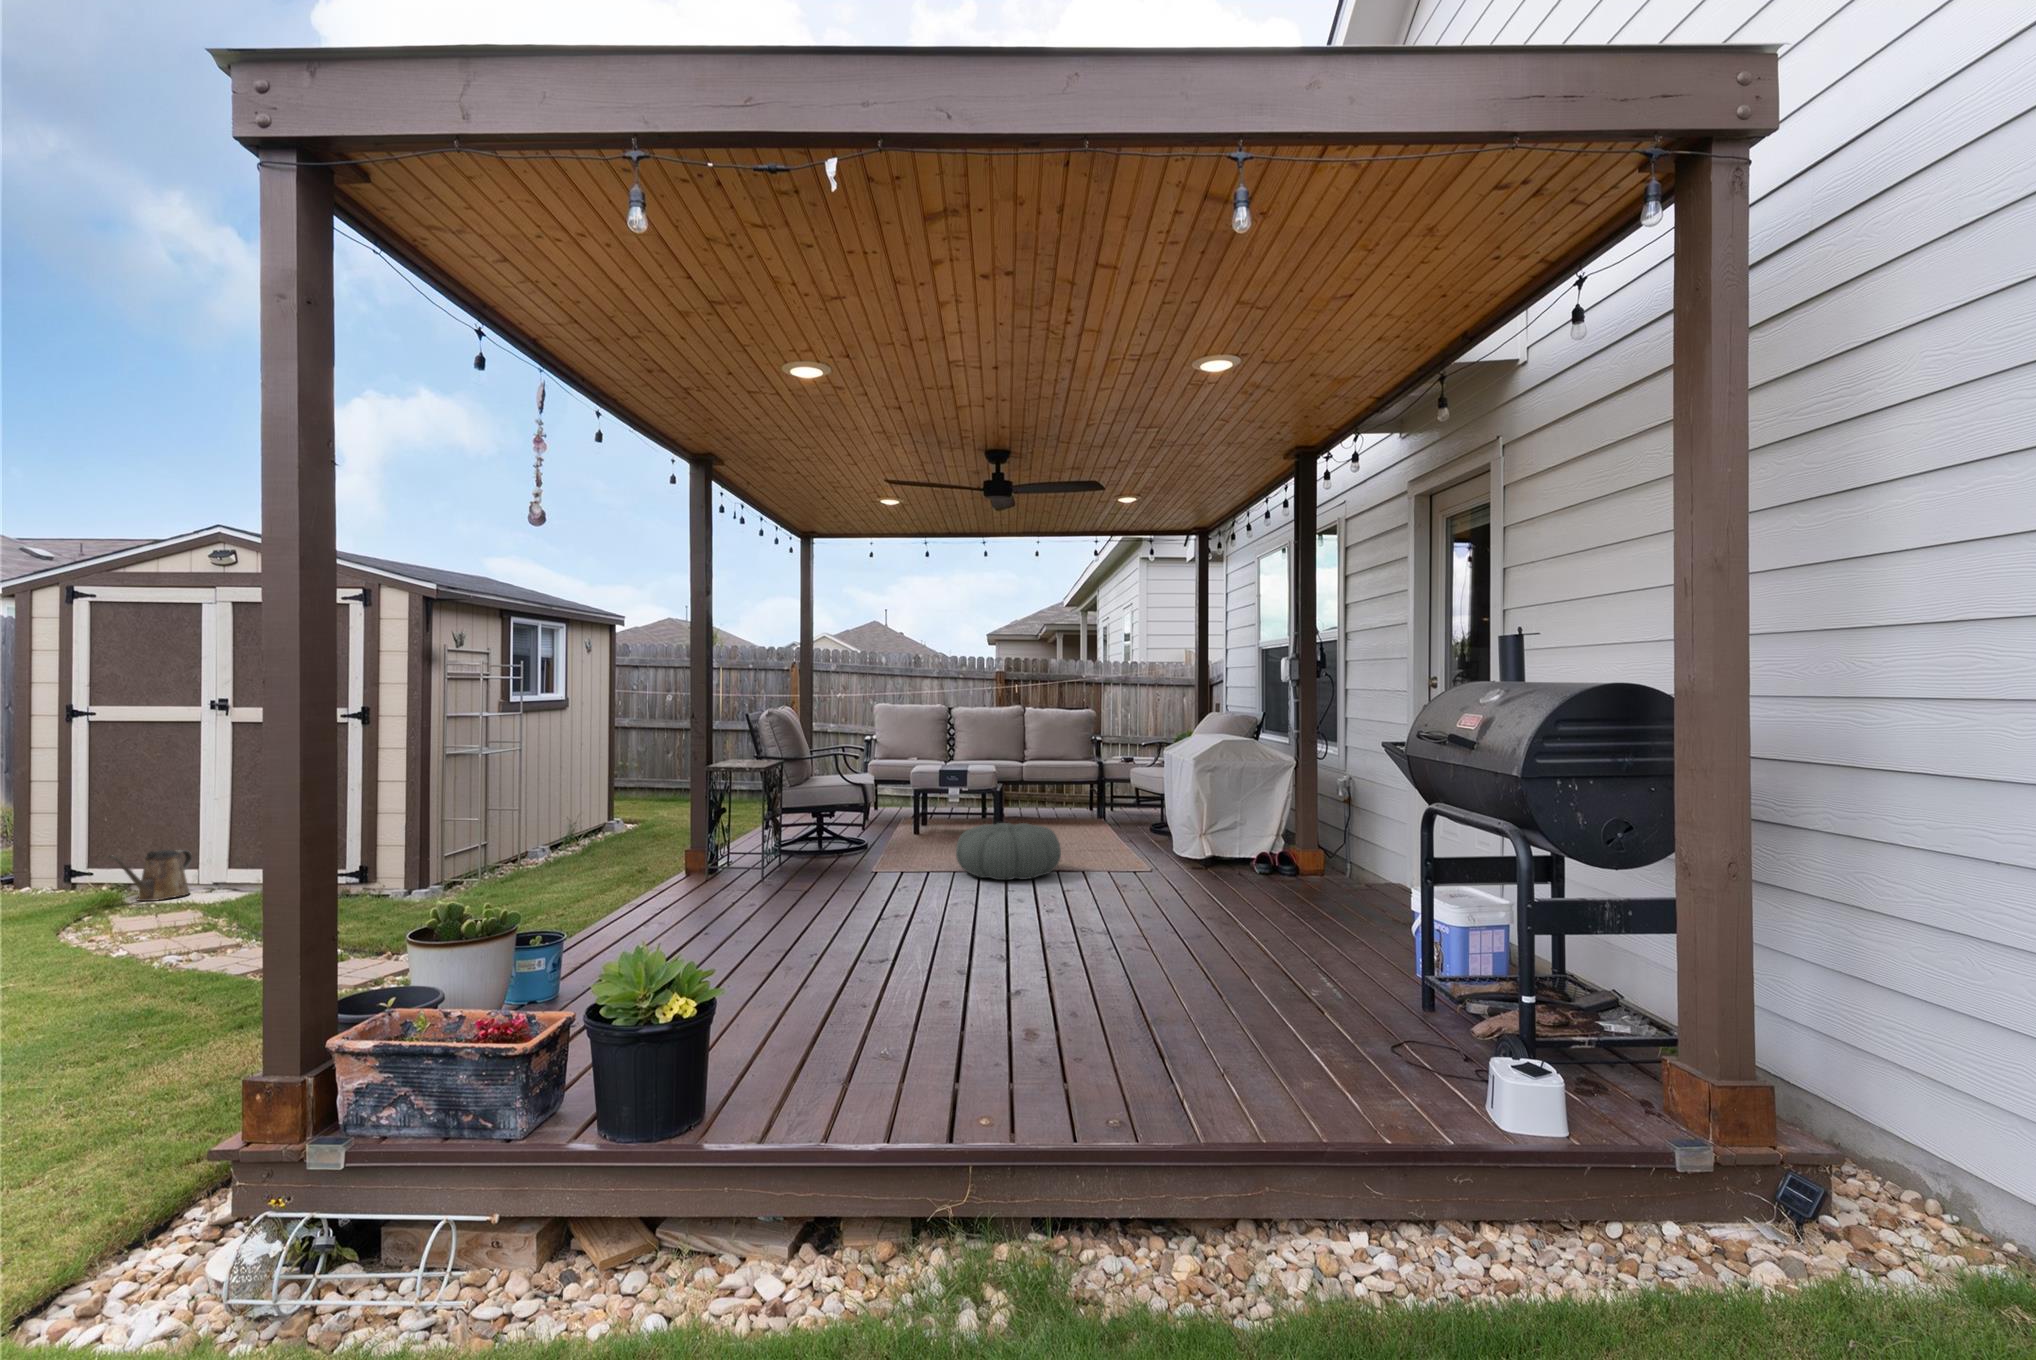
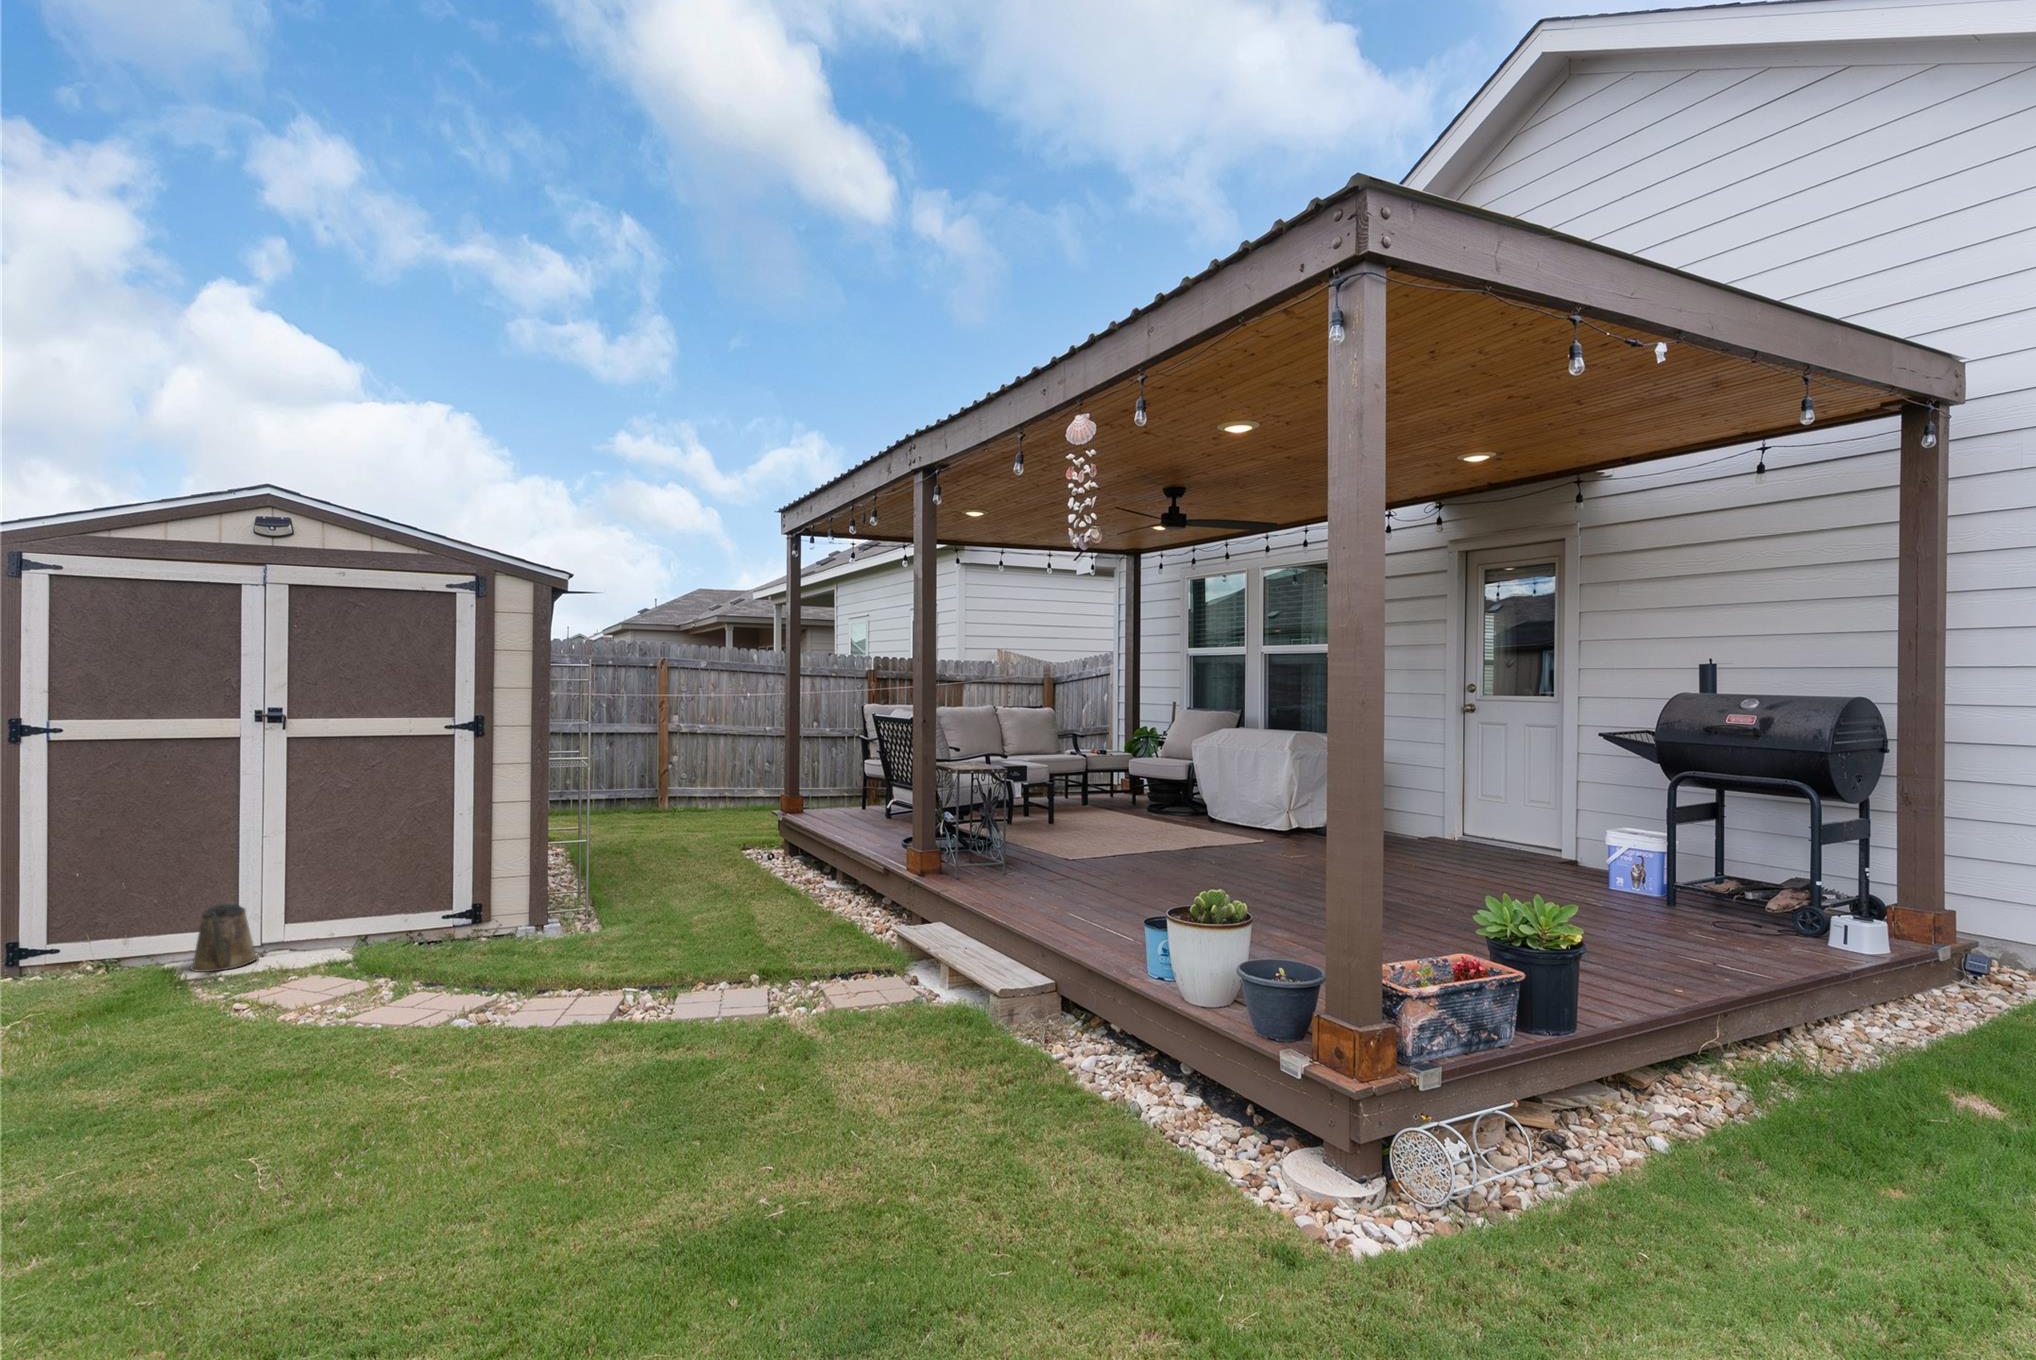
pouf: present [956,823,1061,880] -> none [1073,799,1158,844]

